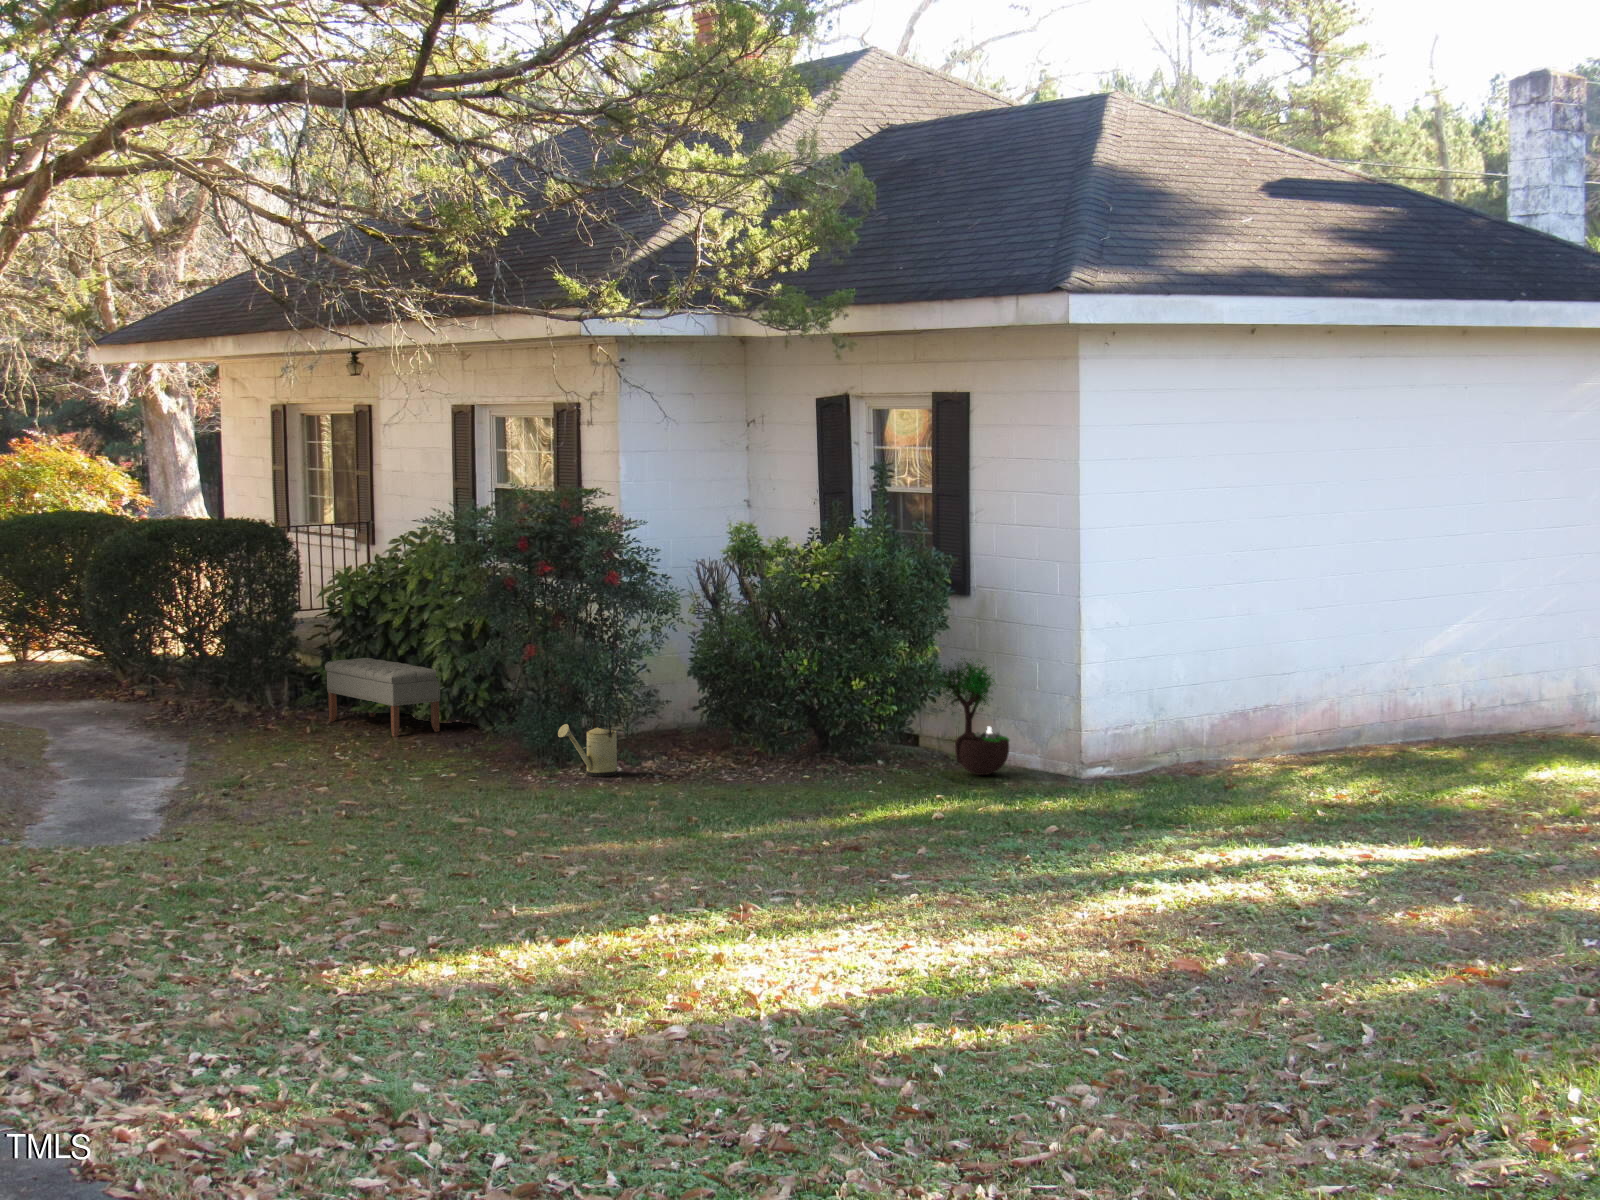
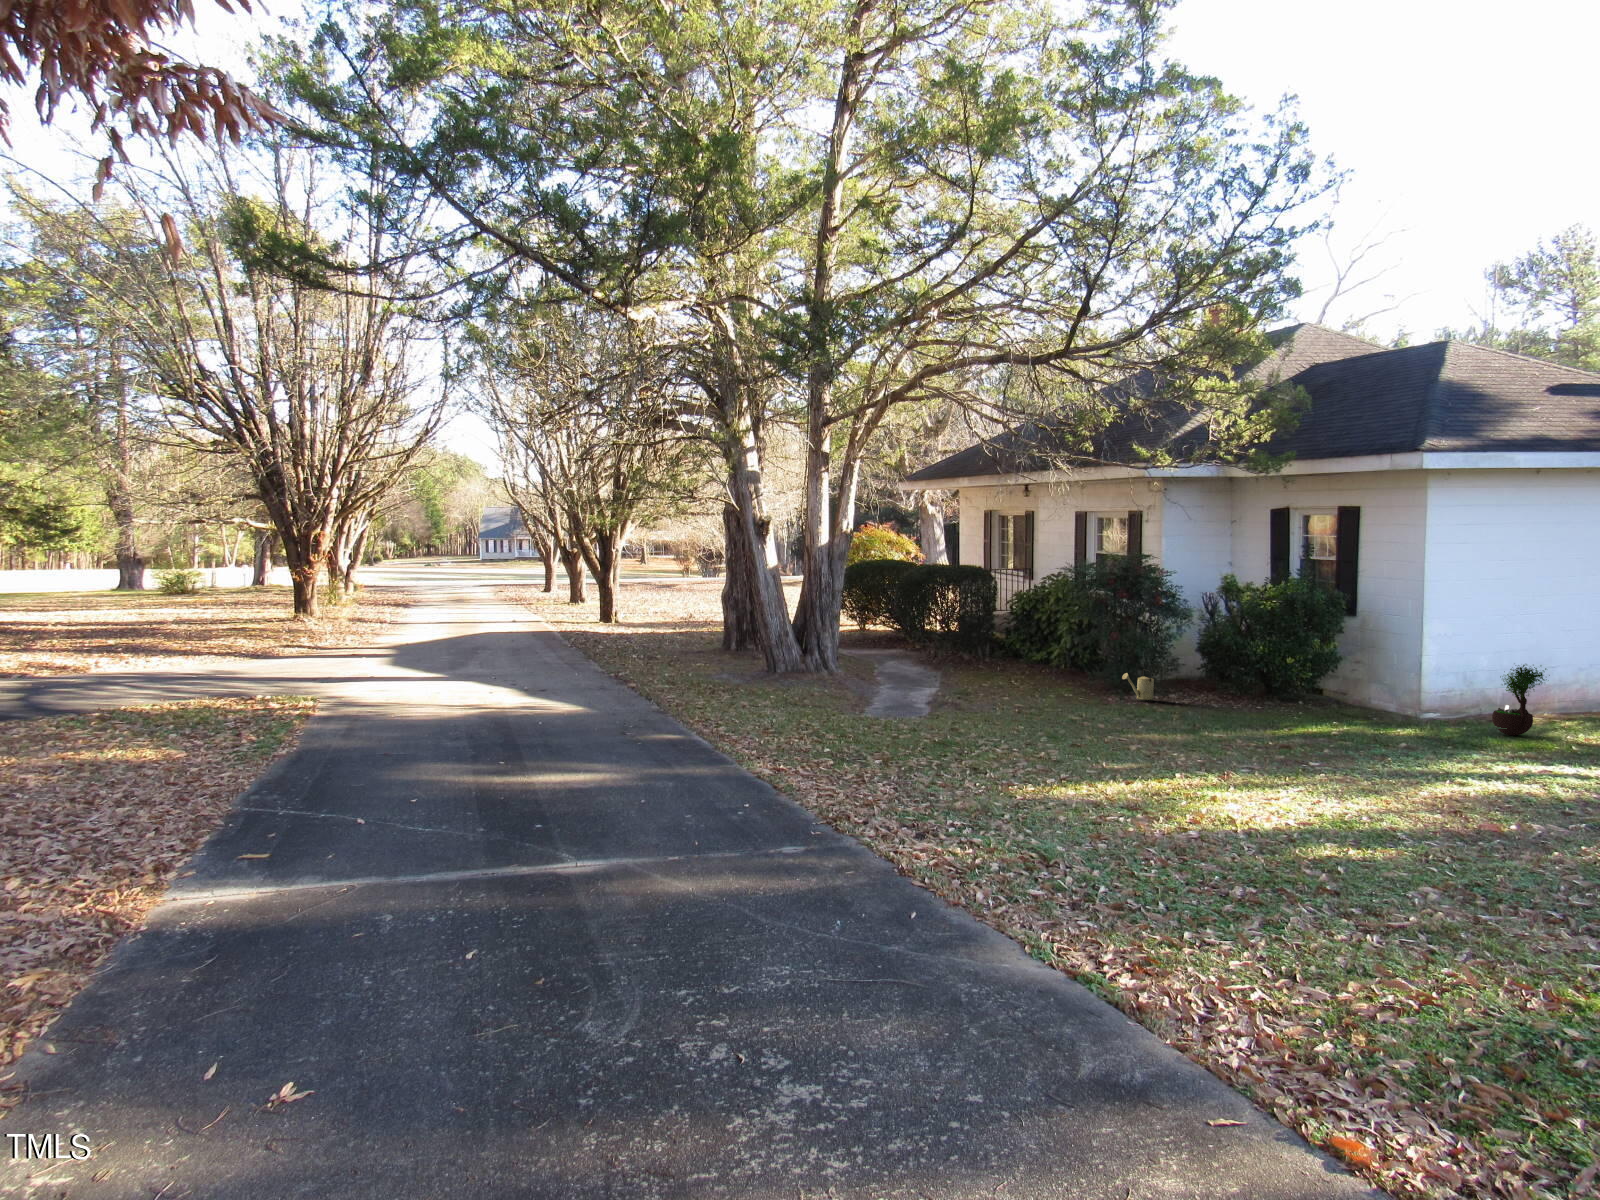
bench: present [325,658,440,737] -> none [1006,638,1064,677]
potted tree: present [933,658,1009,775] -> present [1492,664,1546,735]

